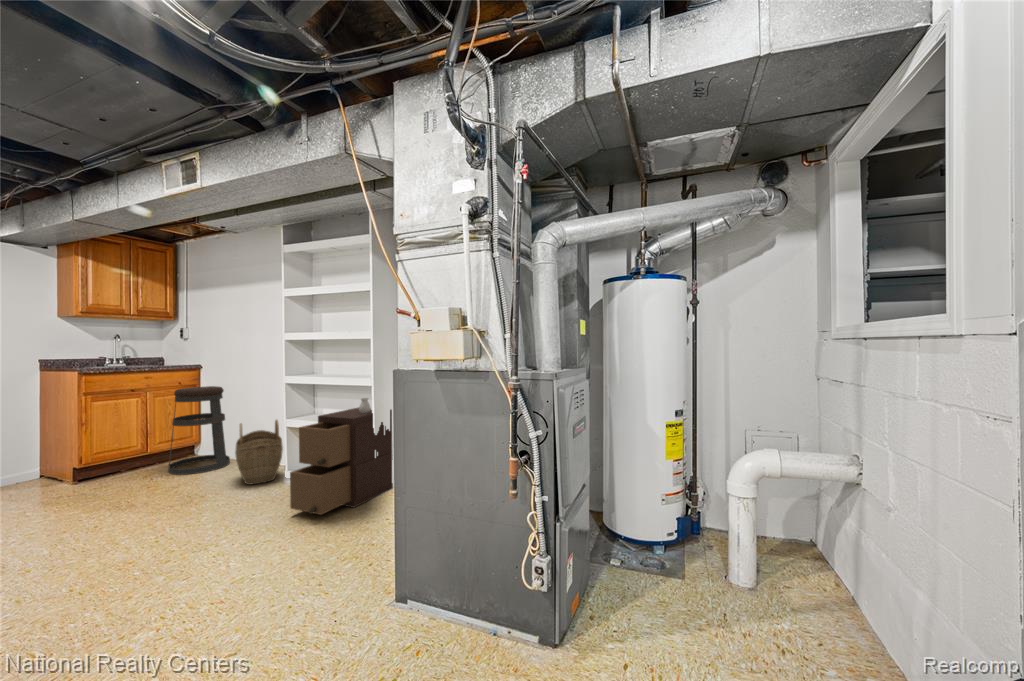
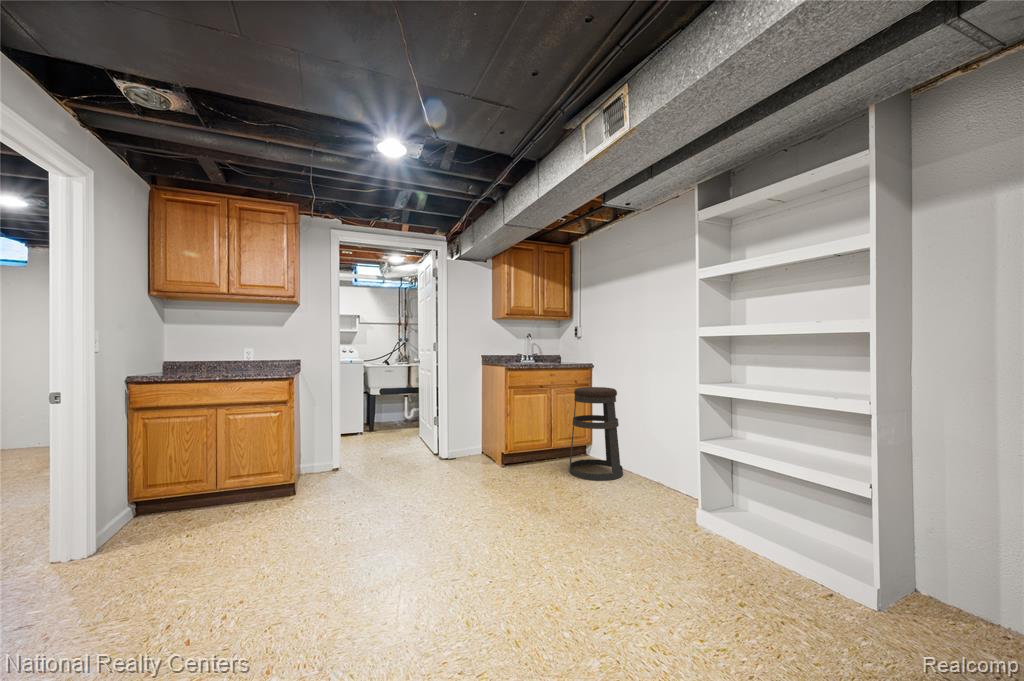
storage cabinet: present [290,398,393,515] -> none [734,428,901,618]
woven basket: present [235,420,283,485] -> none [637,435,692,515]

